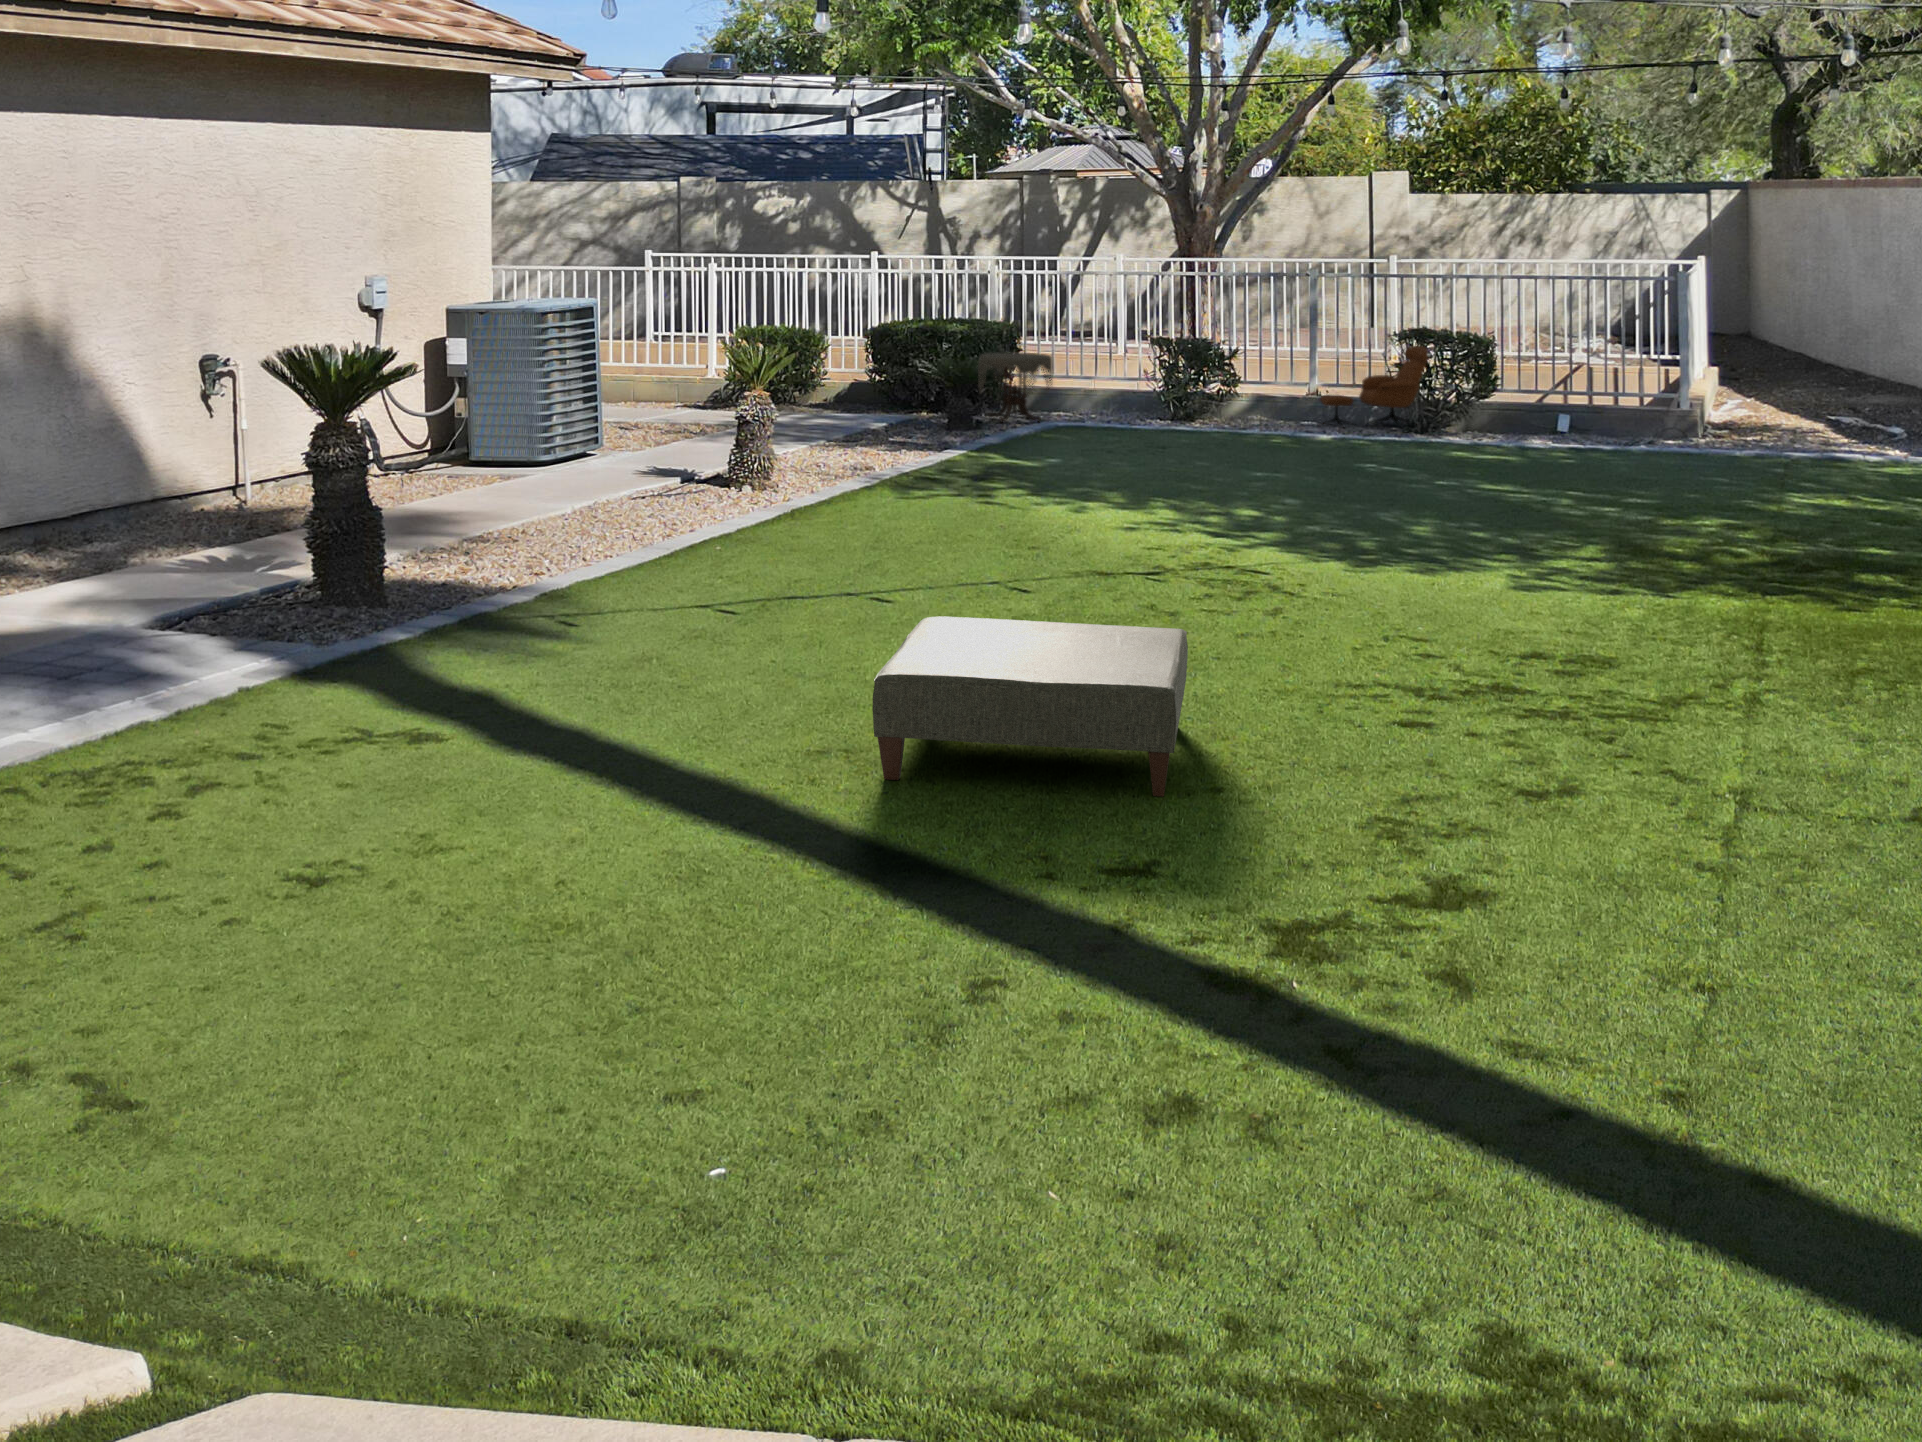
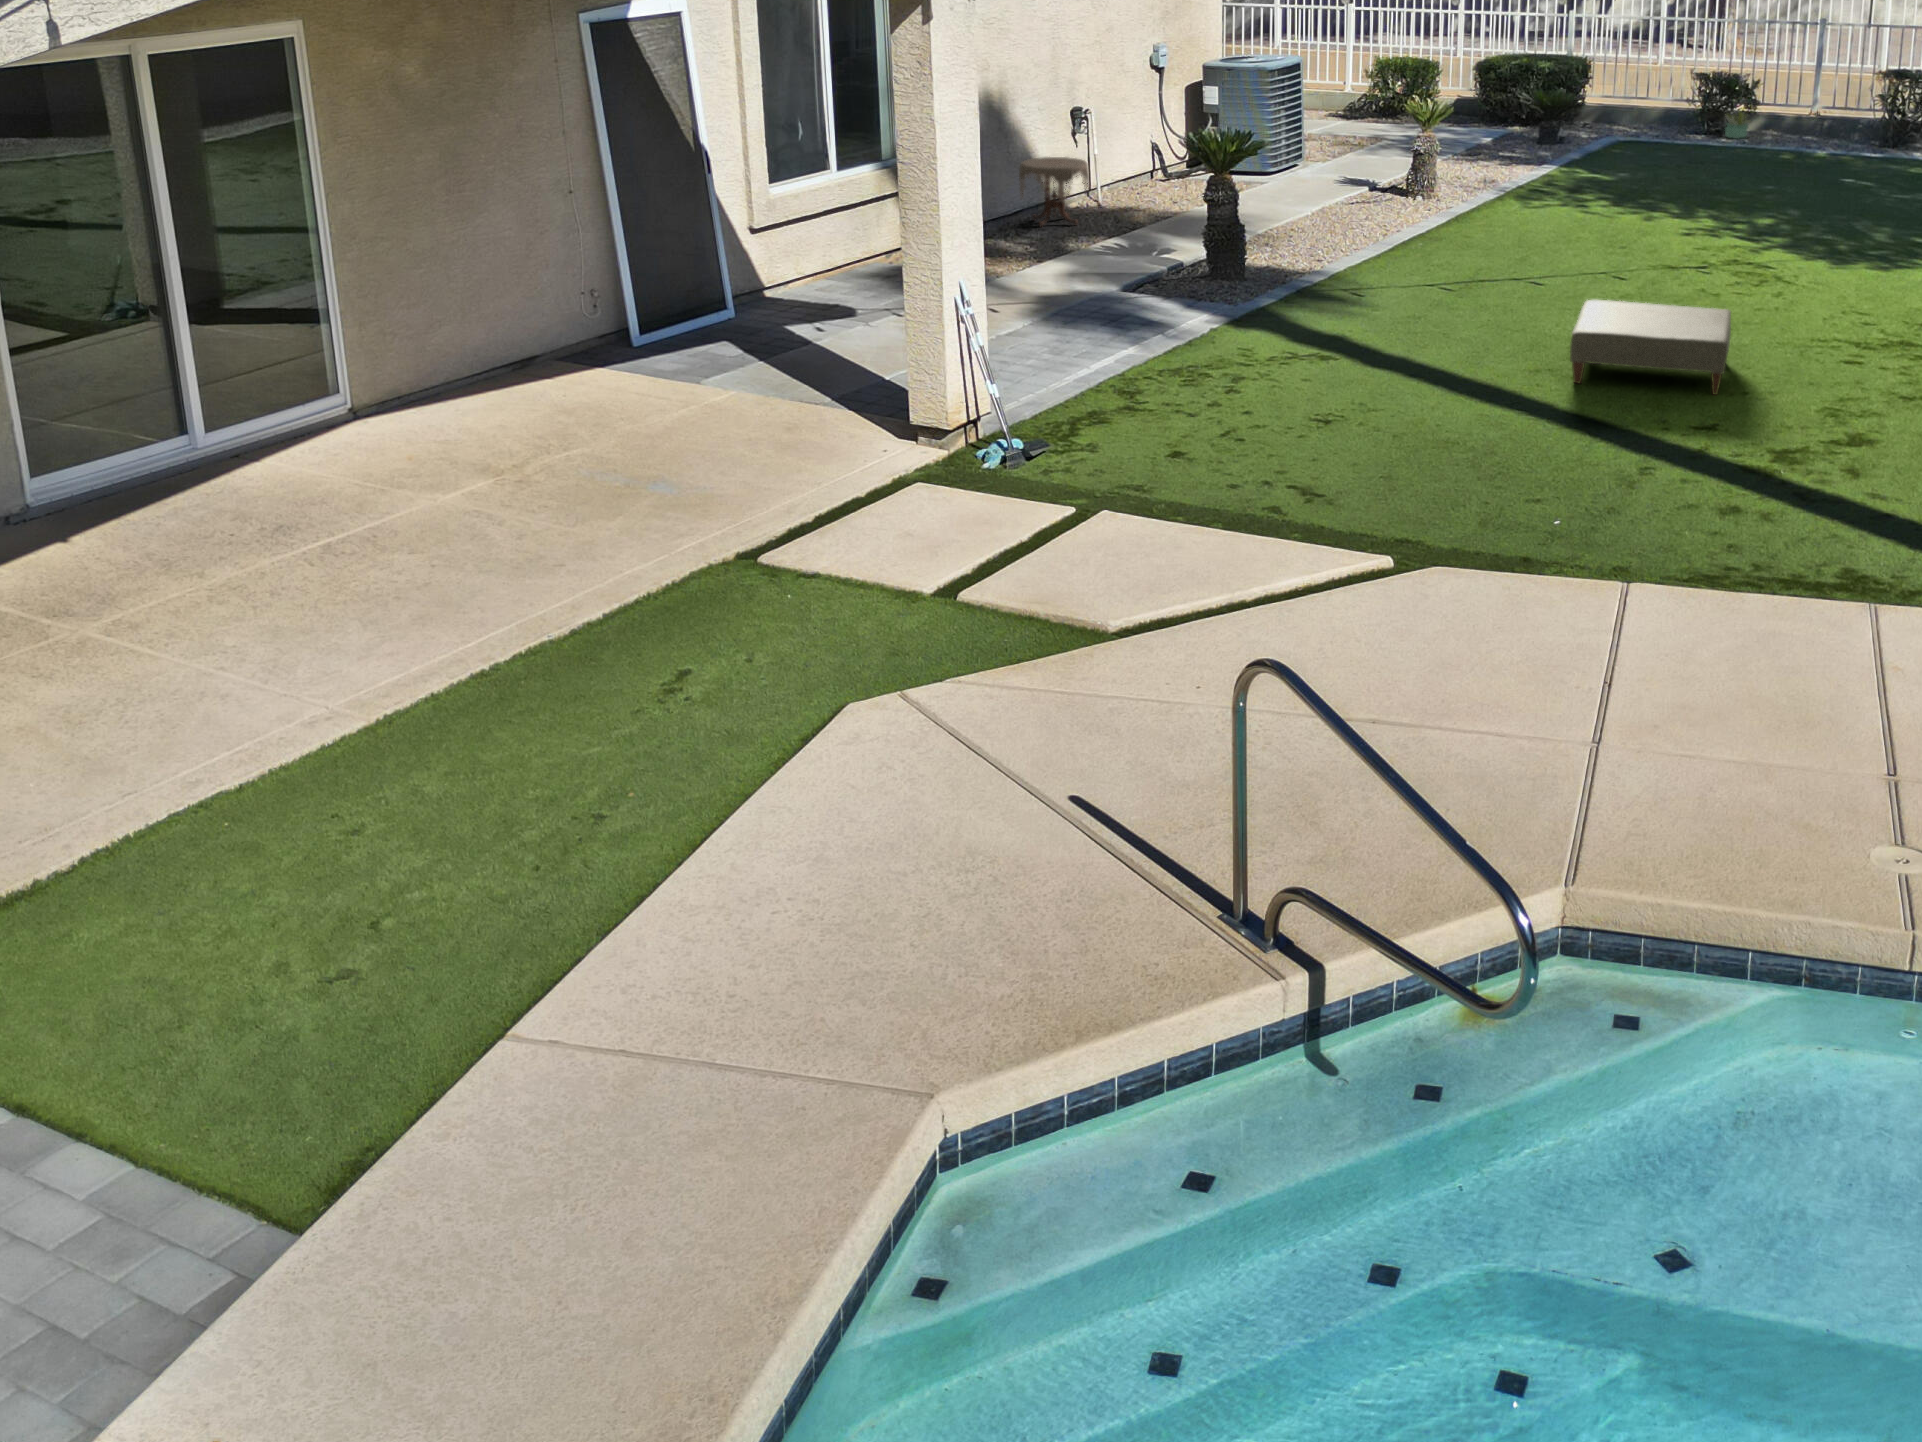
lounge chair: present [1320,346,1428,427] -> none [1815,84,1905,147]
side table: present [978,352,1052,422] -> present [1019,157,1089,226]
decorative plant: none [1196,385,1231,421] -> present [1725,111,1750,139]

